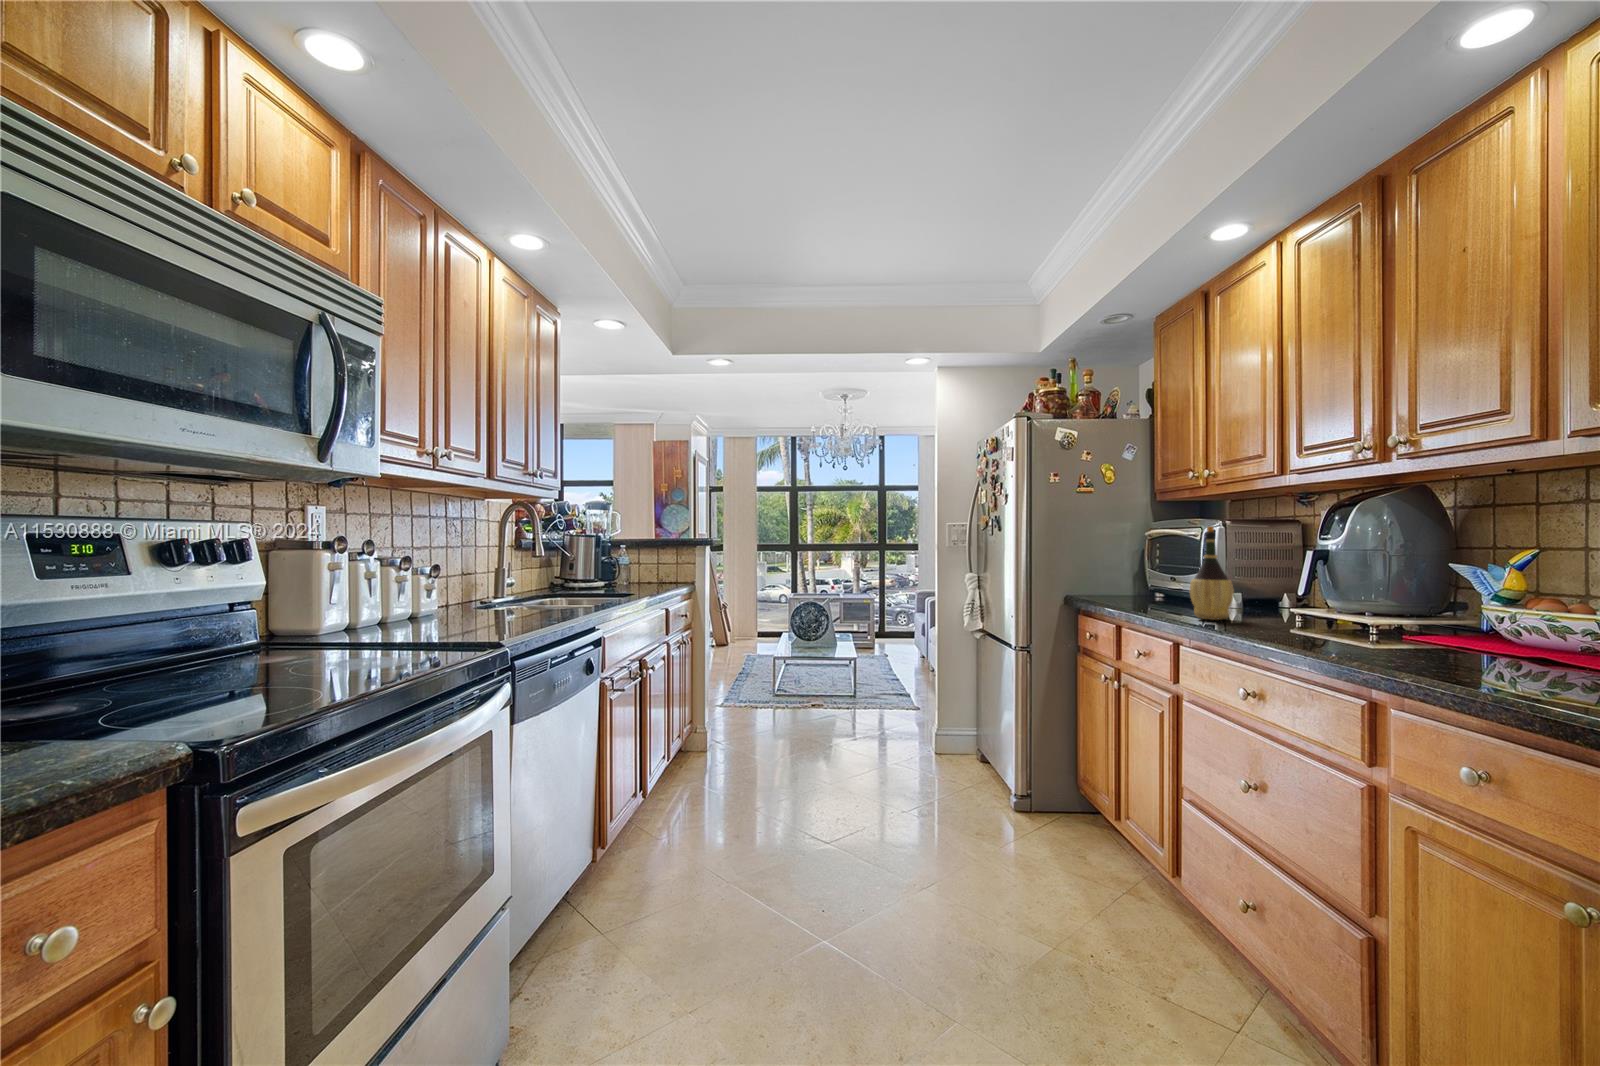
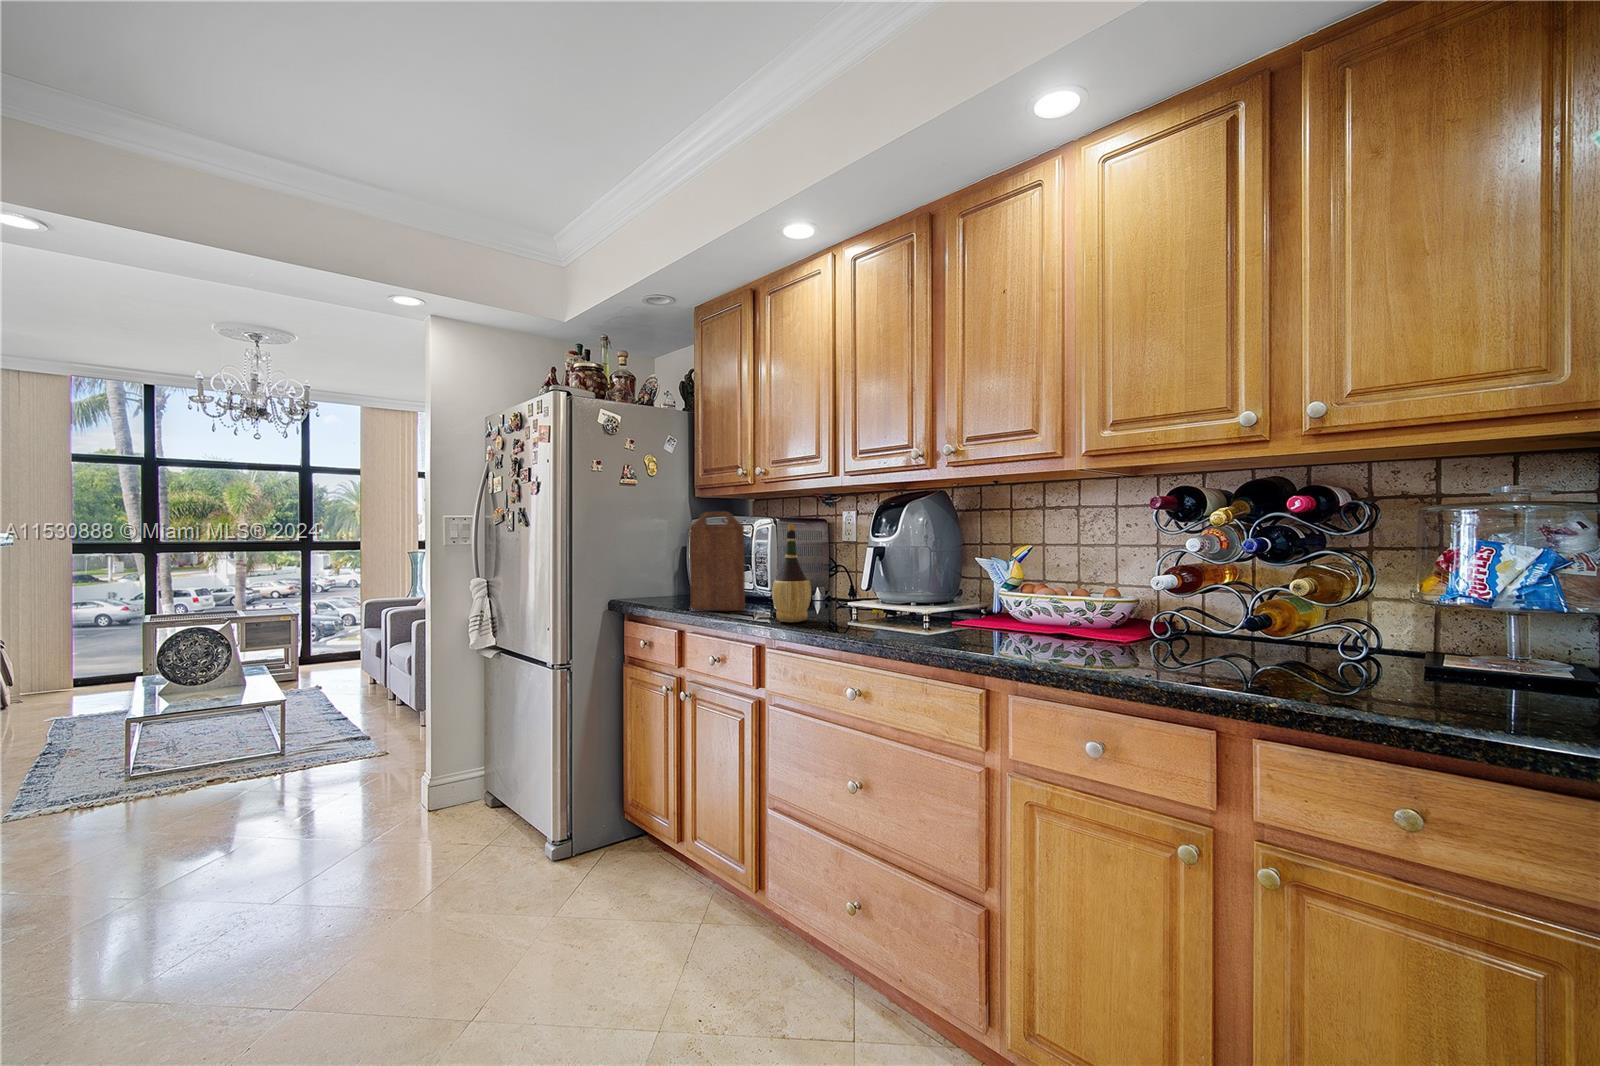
cutting board: none [1129,515,1182,610] -> present [690,512,745,611]

